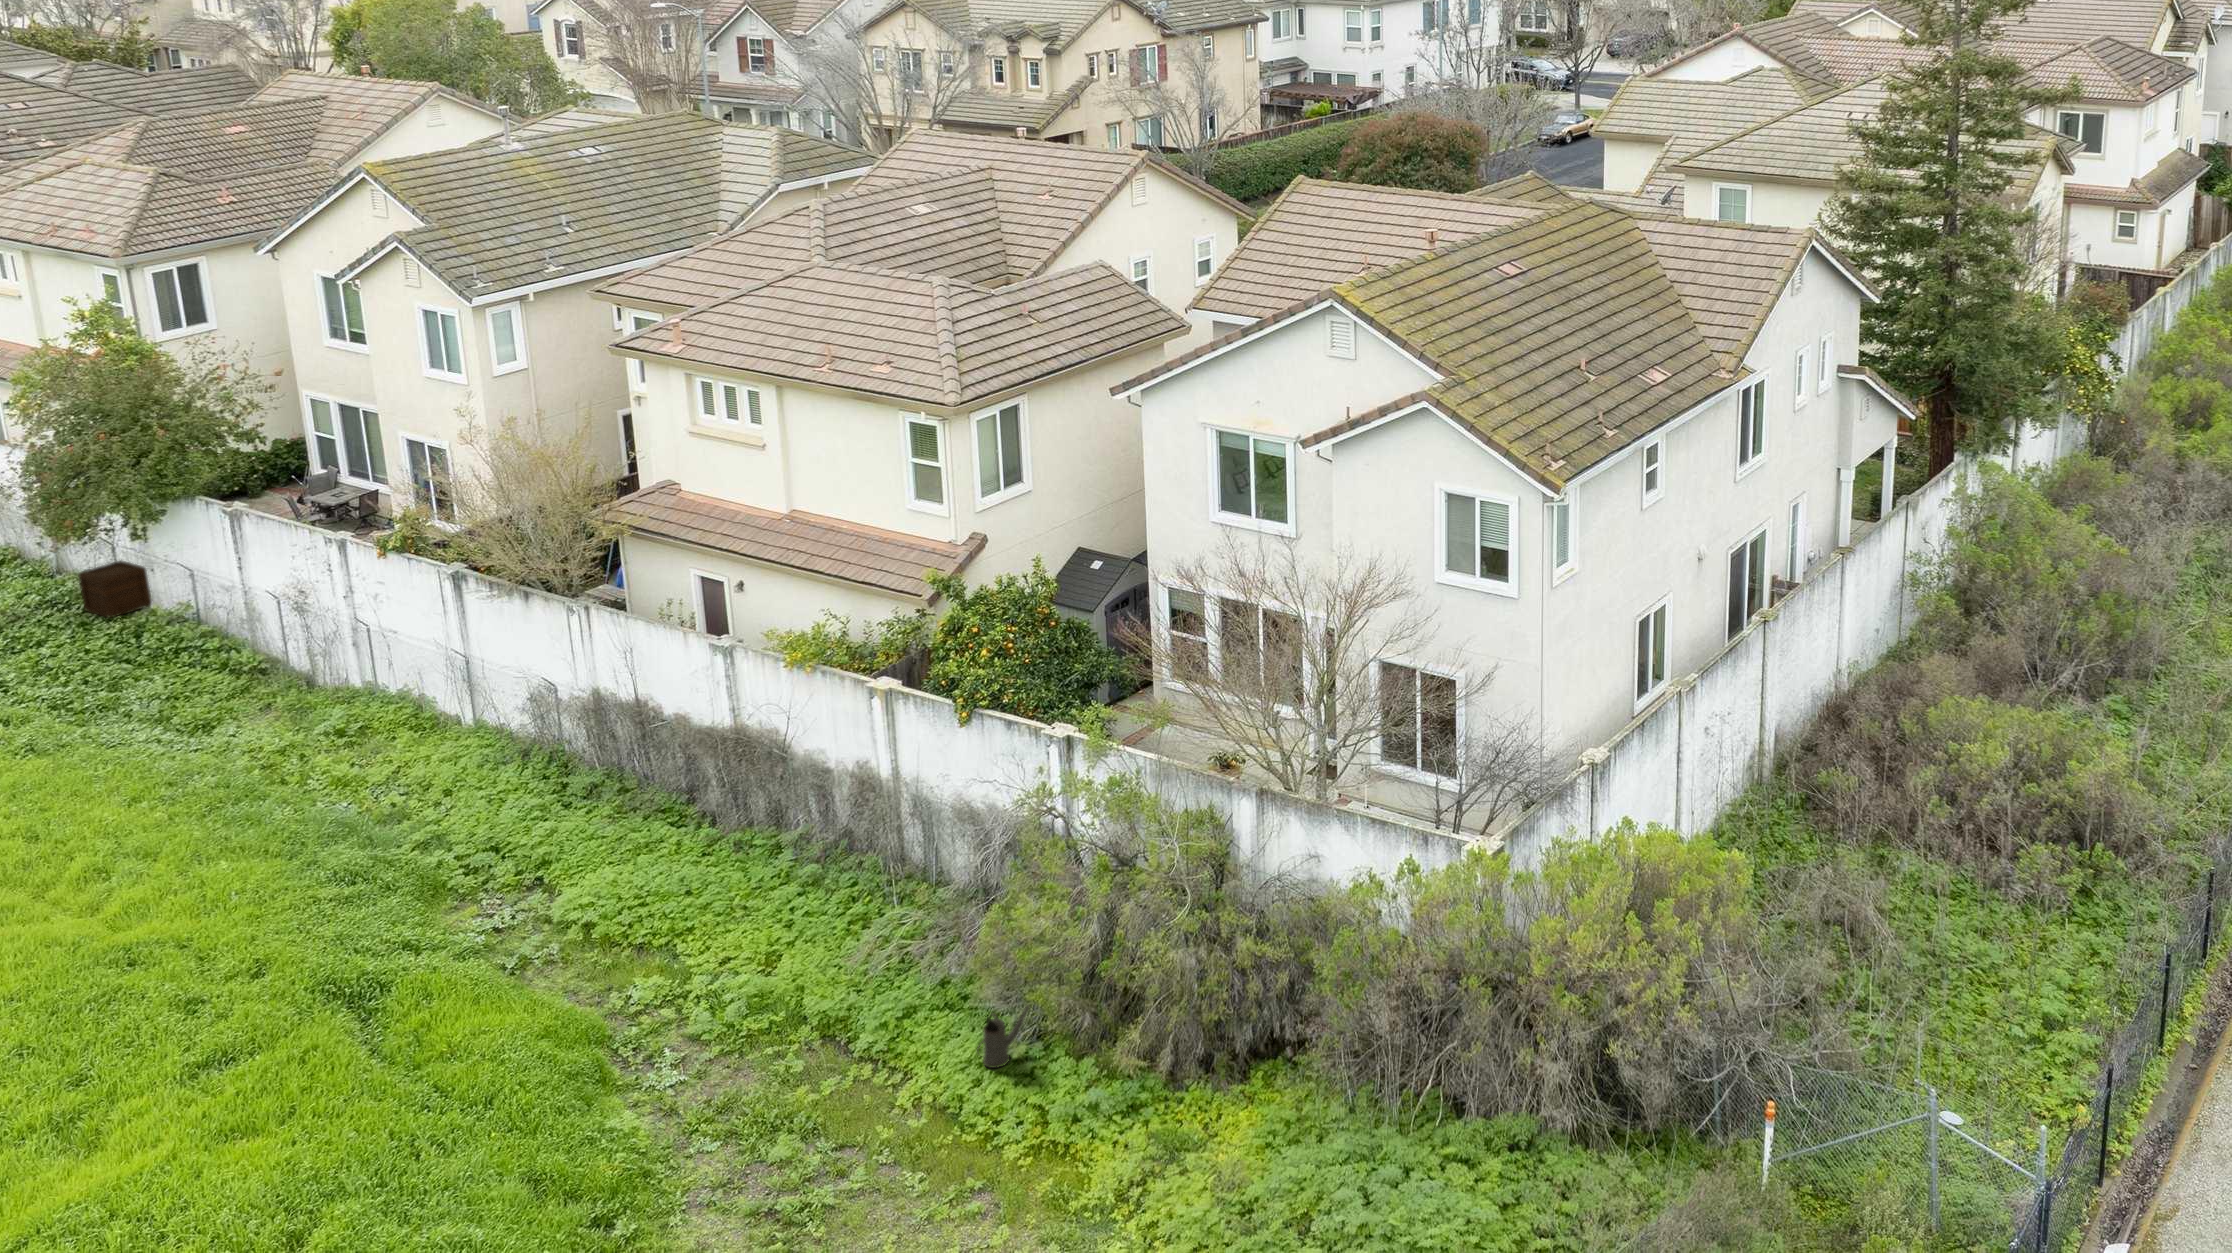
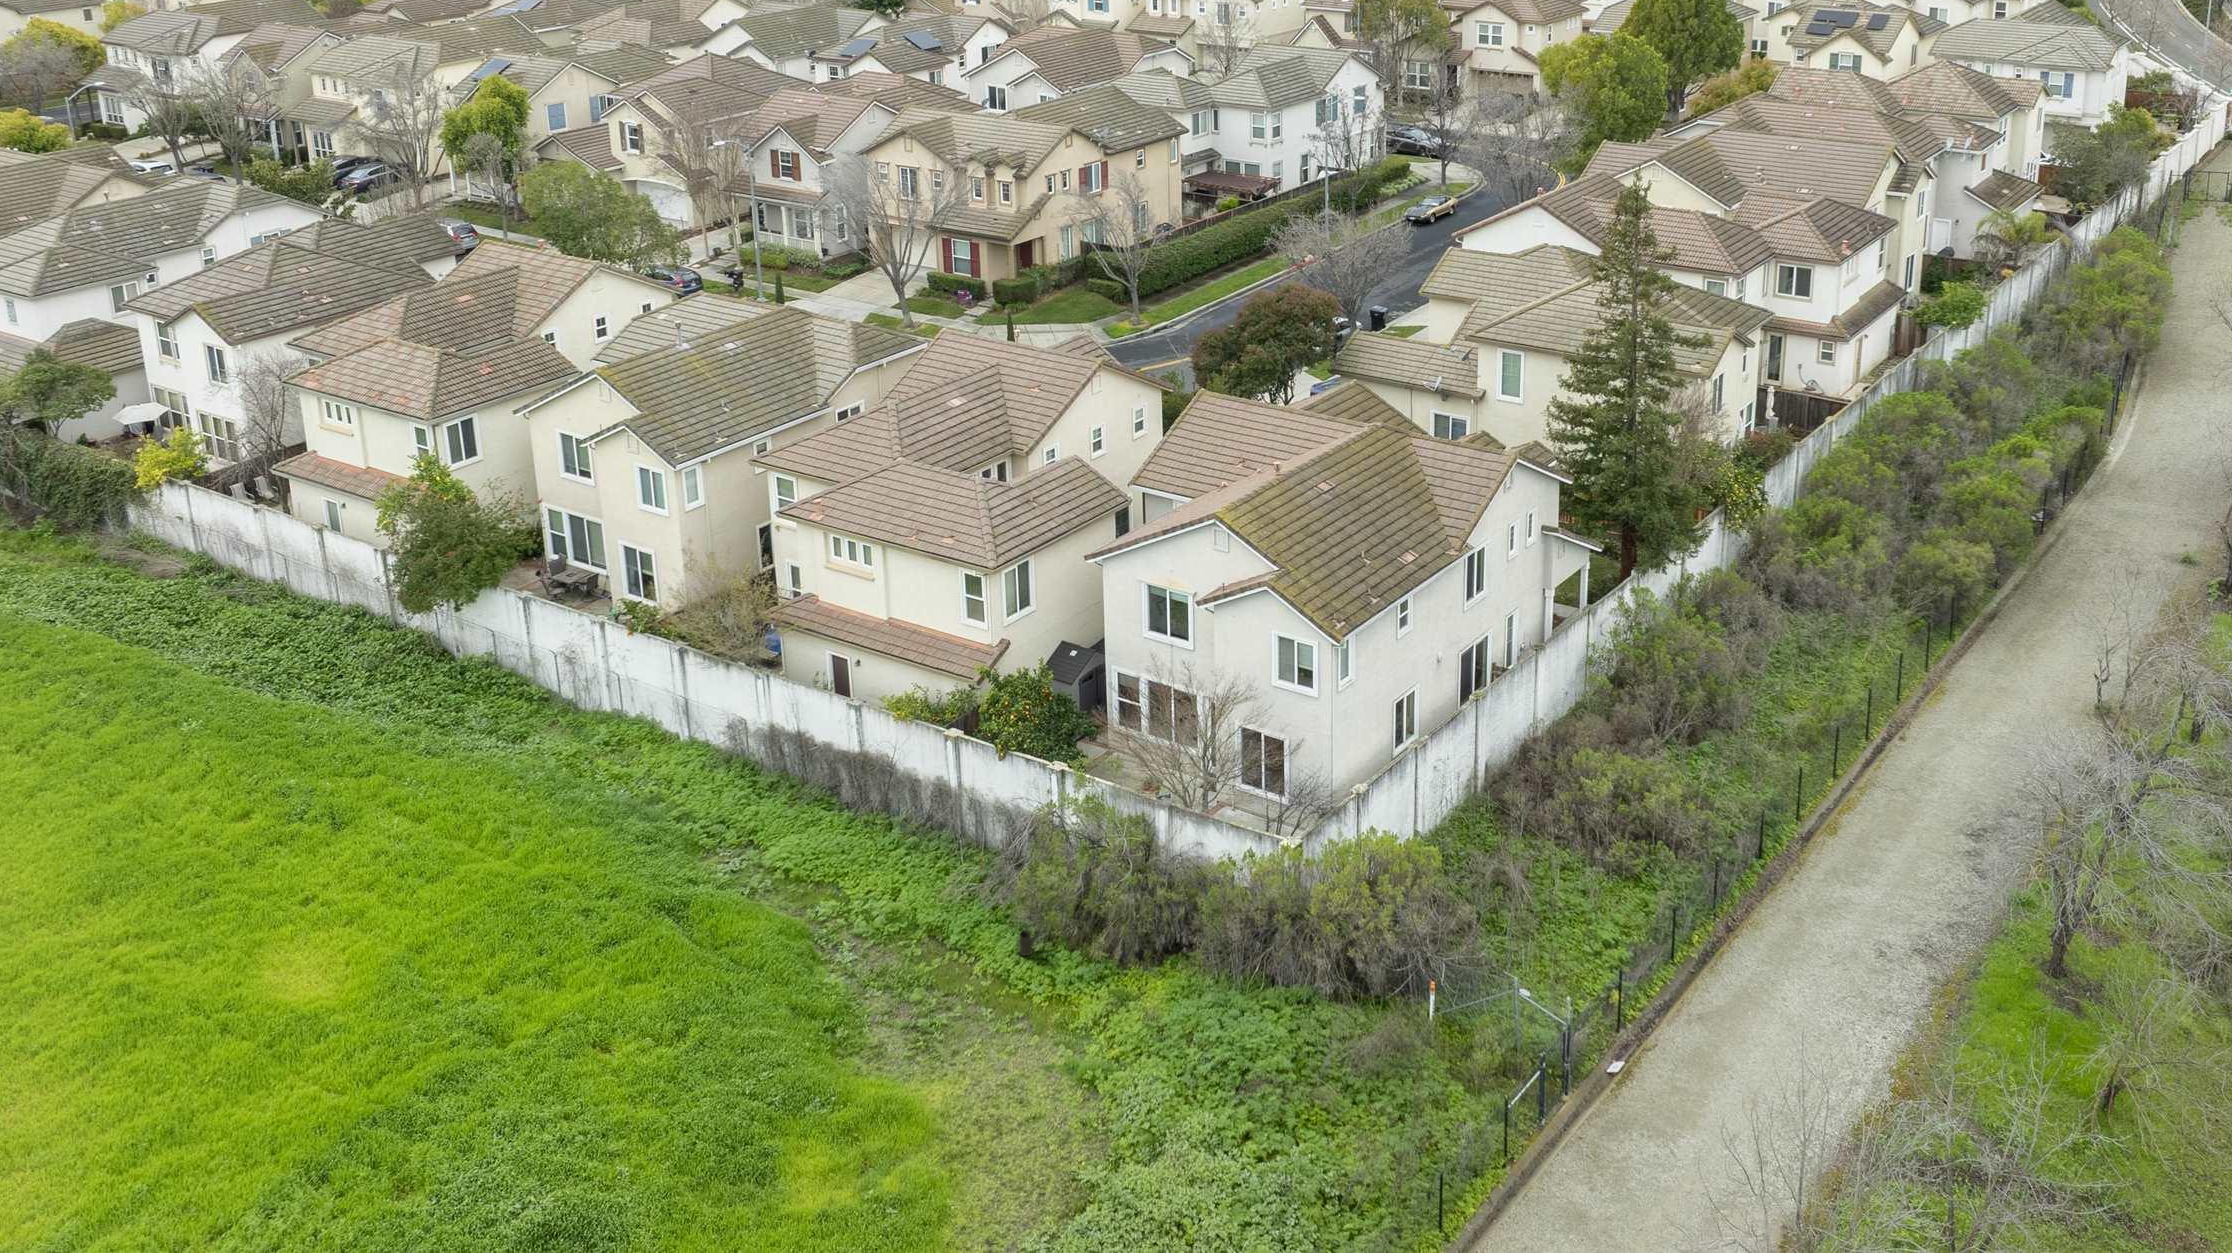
wooden crate: present [78,561,152,618] -> none [427,625,471,664]

